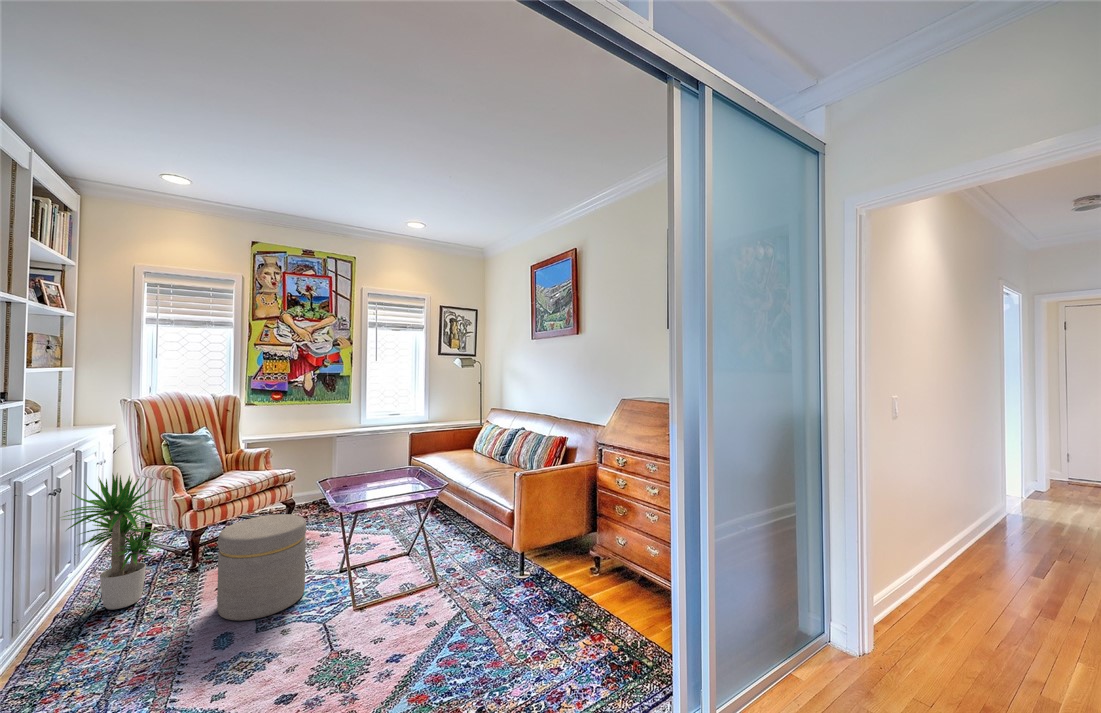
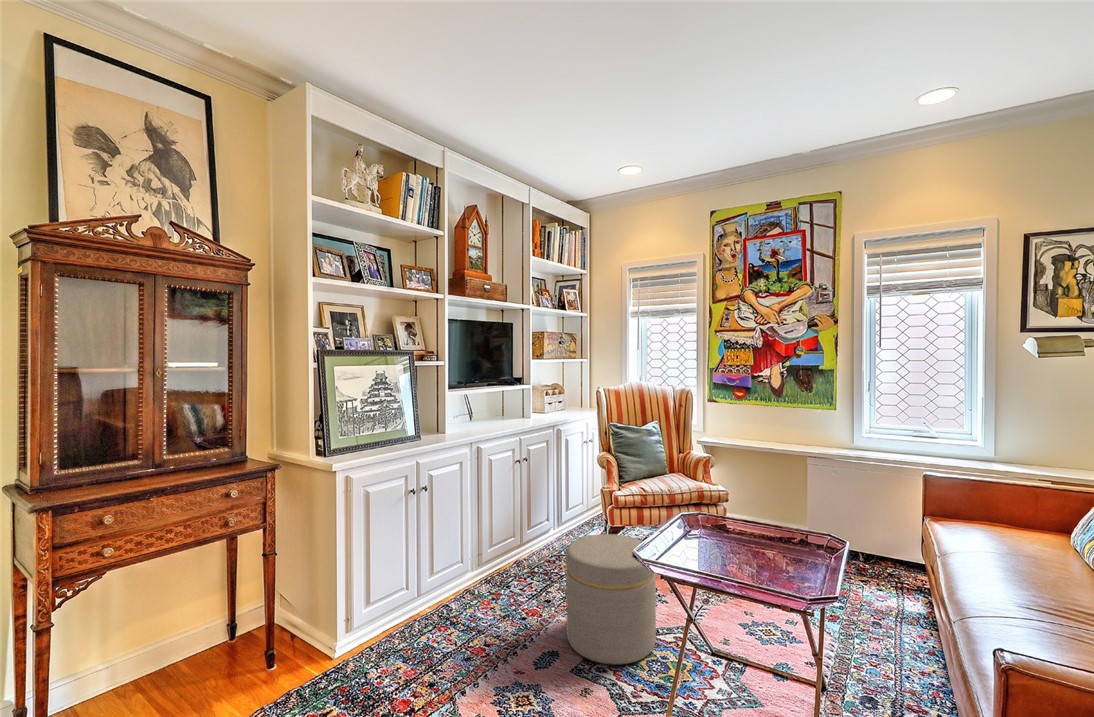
potted plant: present [63,474,167,609] -> none [503,452,577,578]

